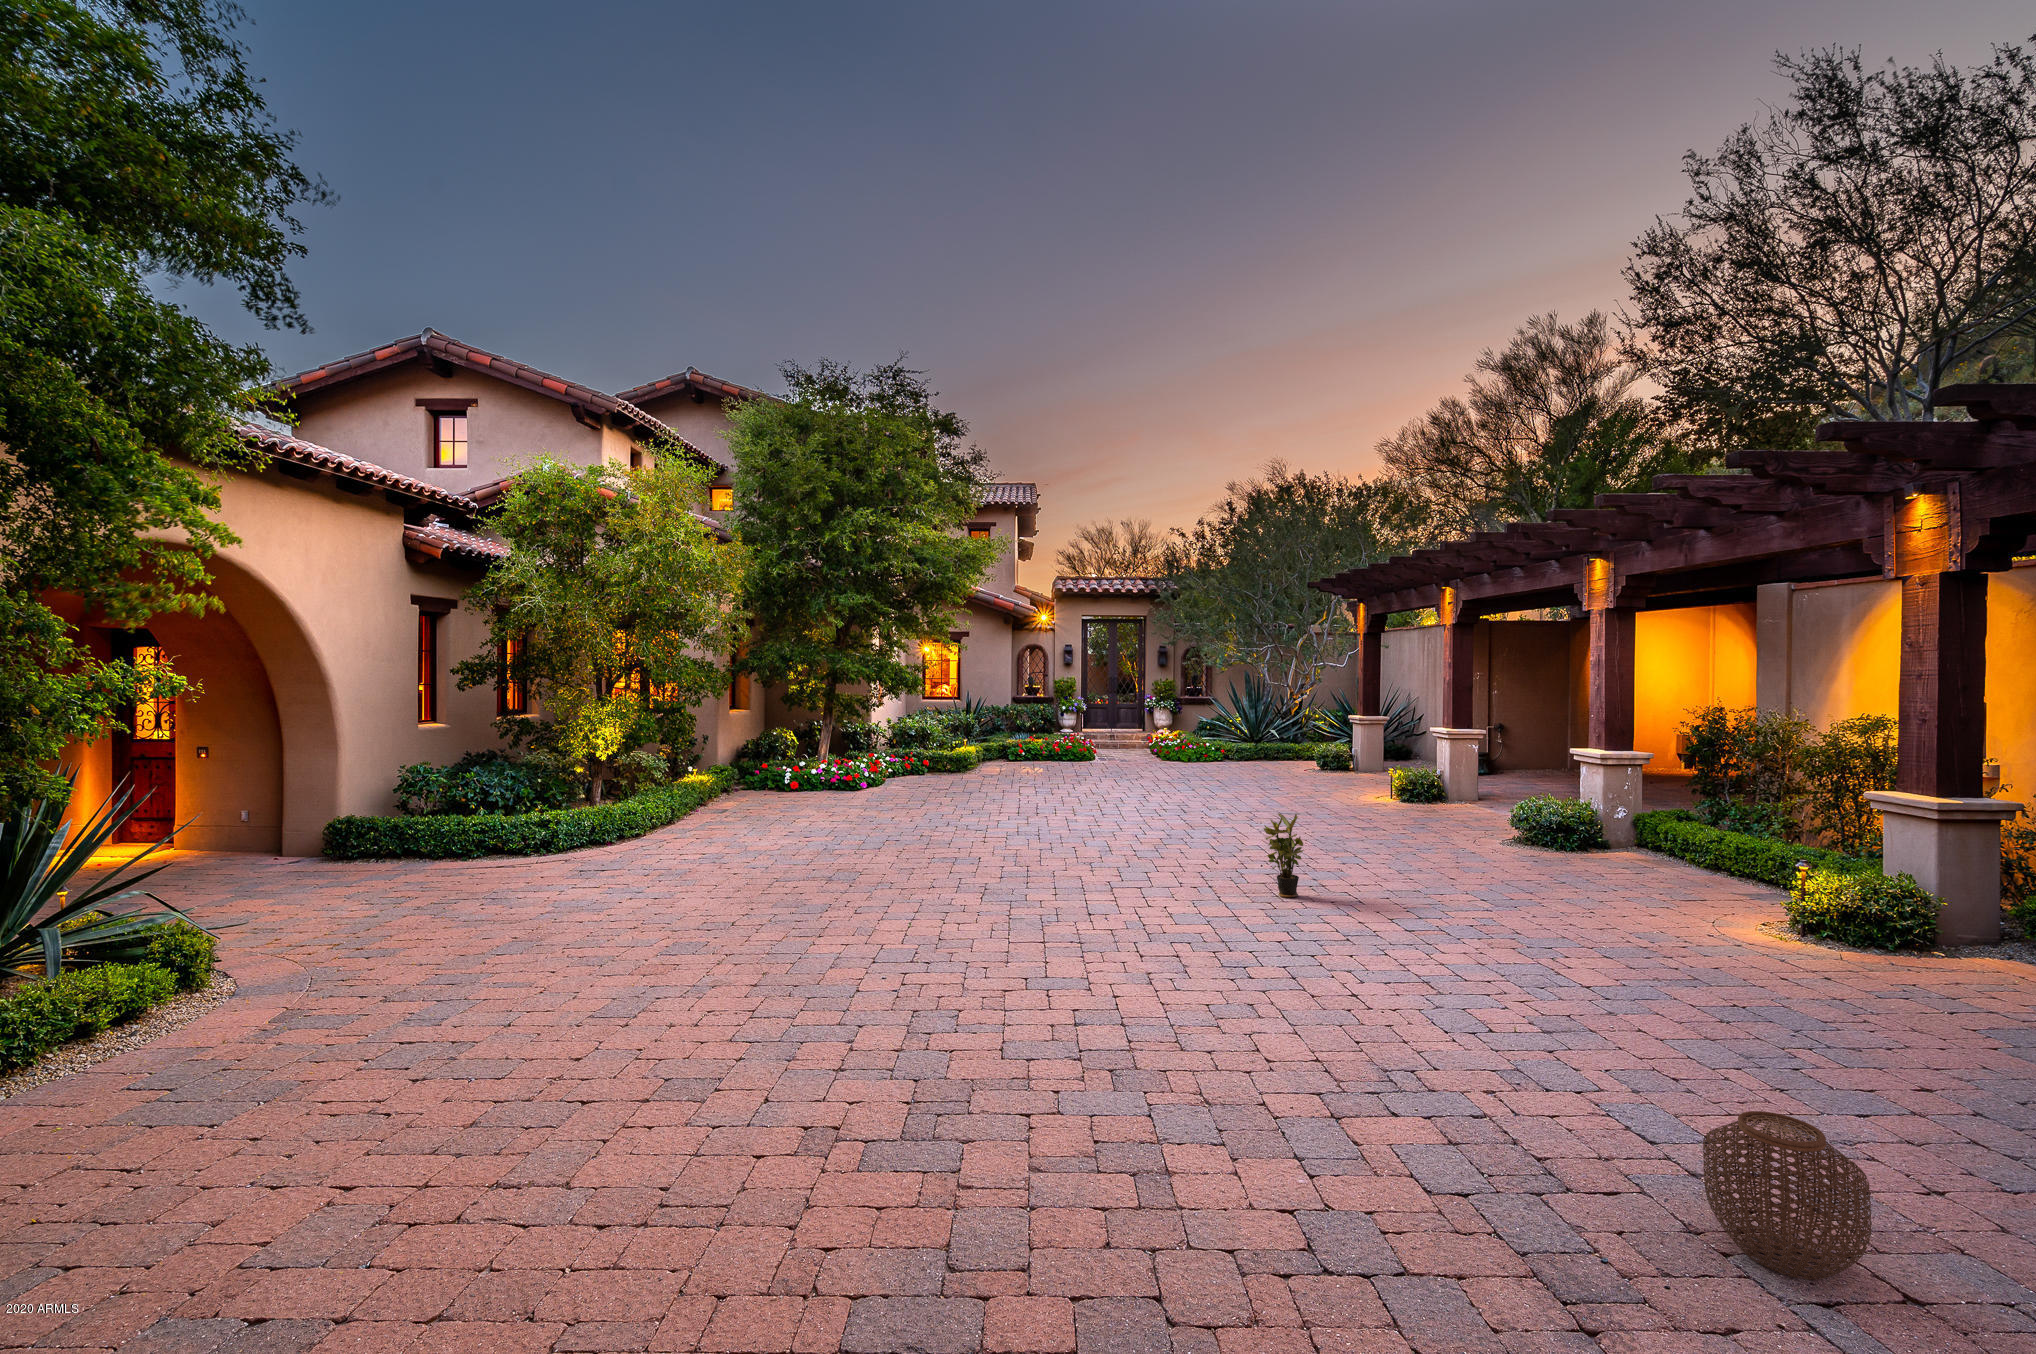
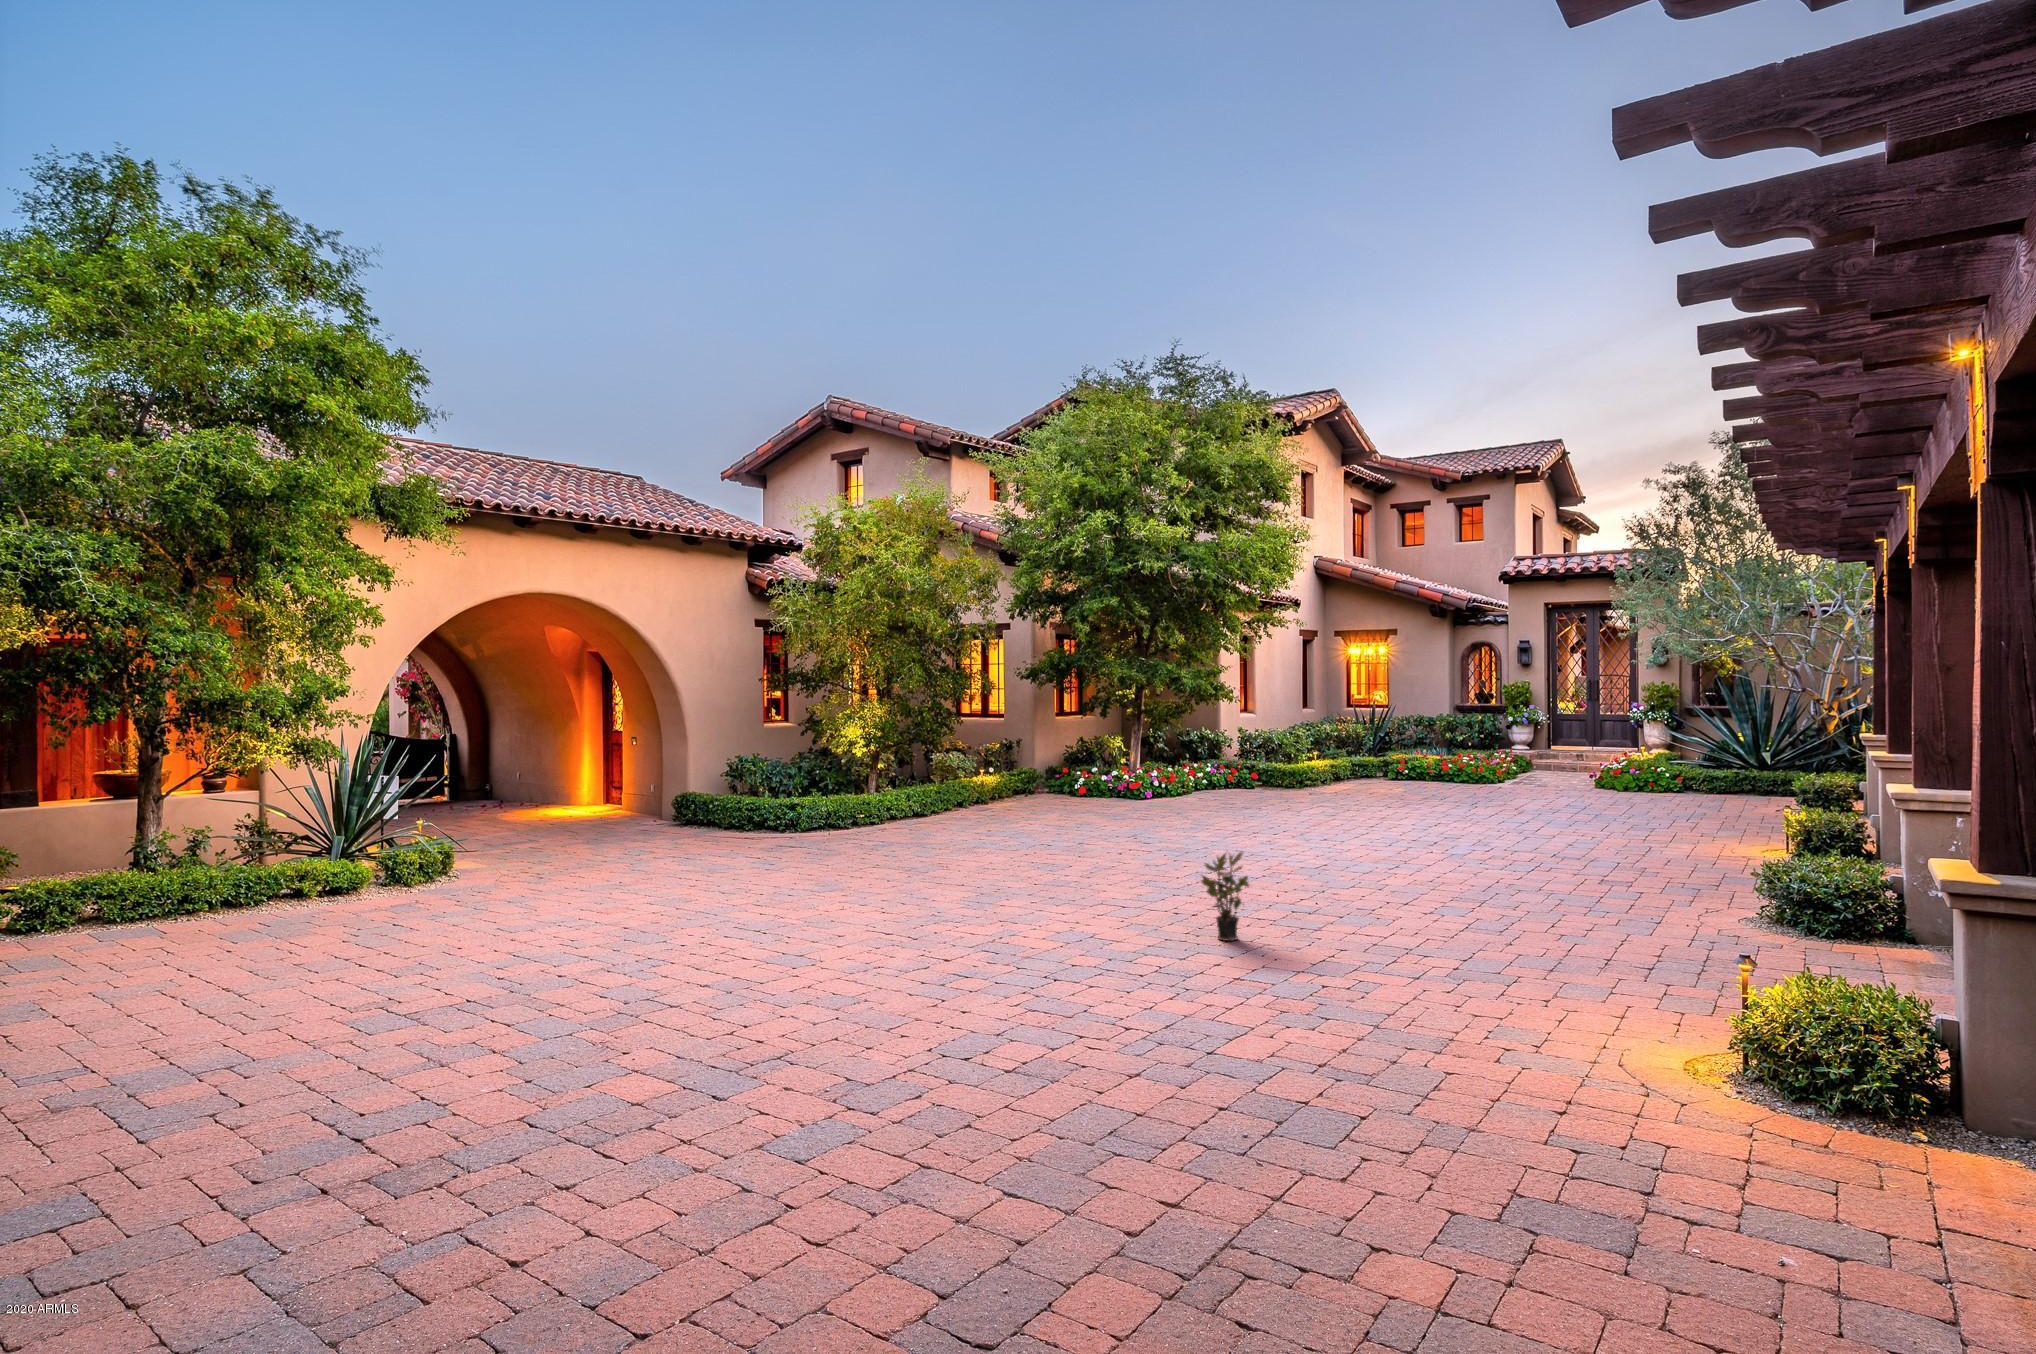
woven basket: present [1703,1111,1872,1280] -> none [710,1077,811,1201]

